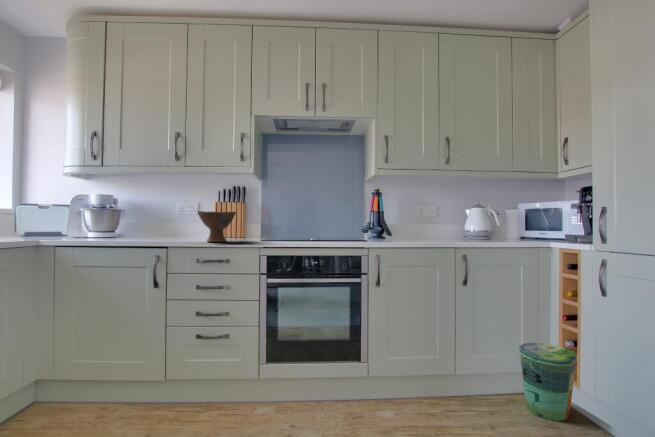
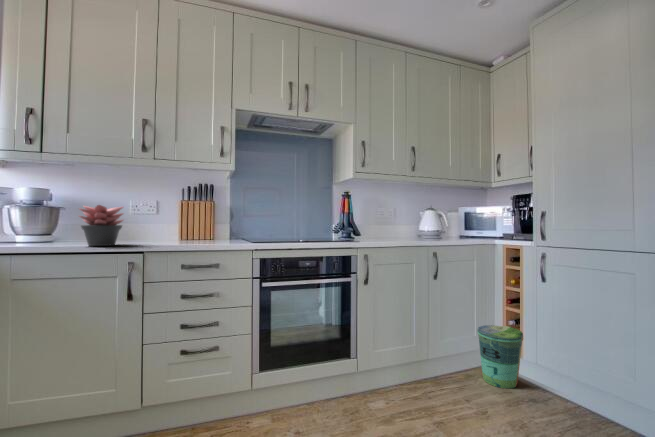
succulent plant: none [121,208,158,242] -> present [79,205,123,246]
bowl: present [197,211,236,242] -> none [177,210,222,244]

